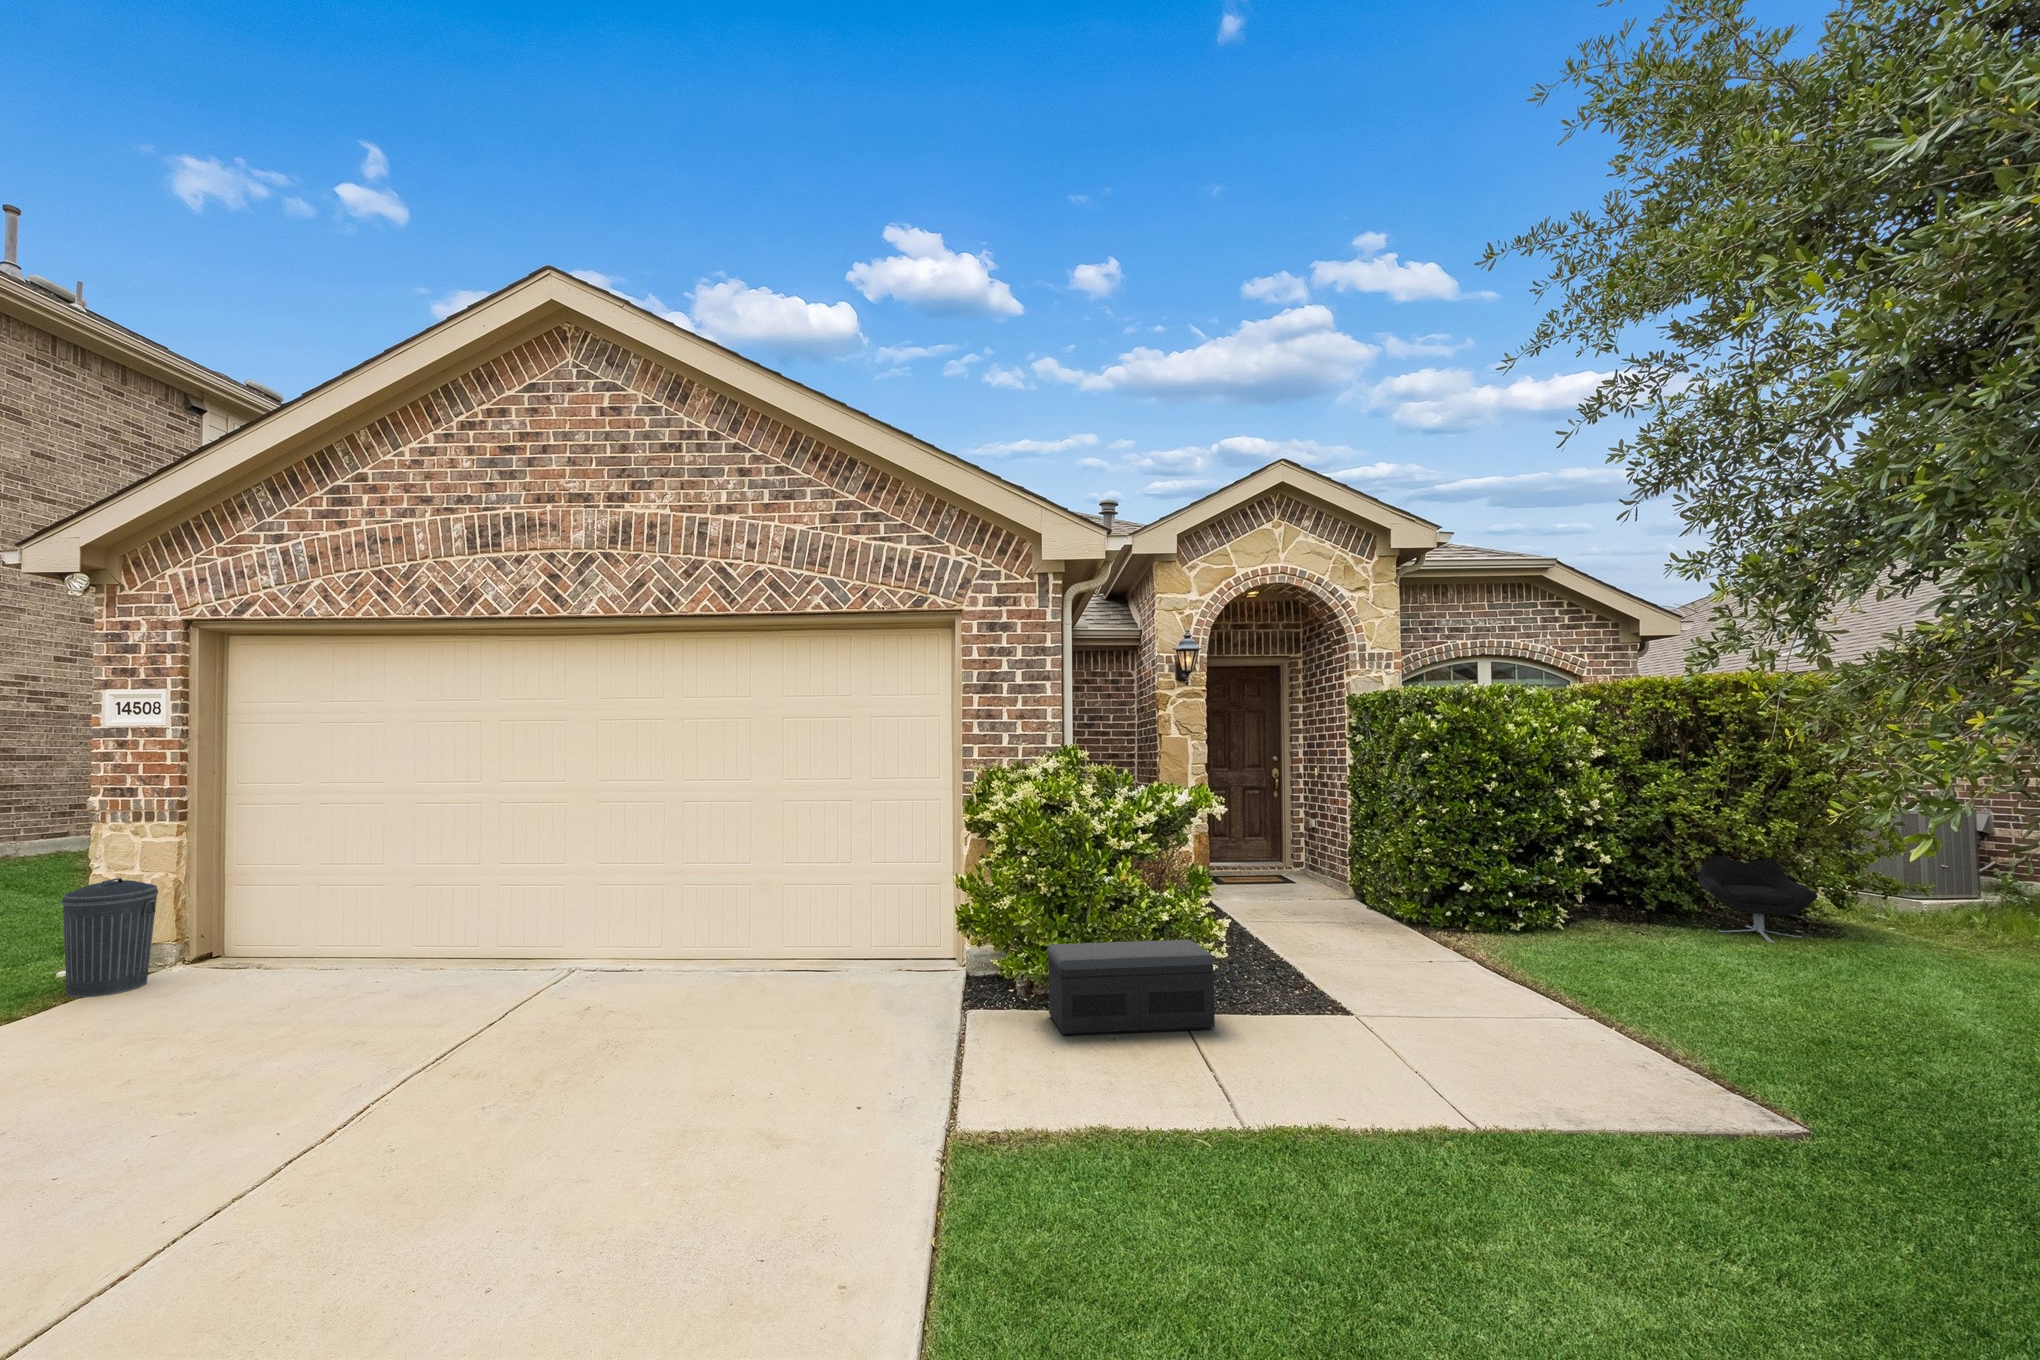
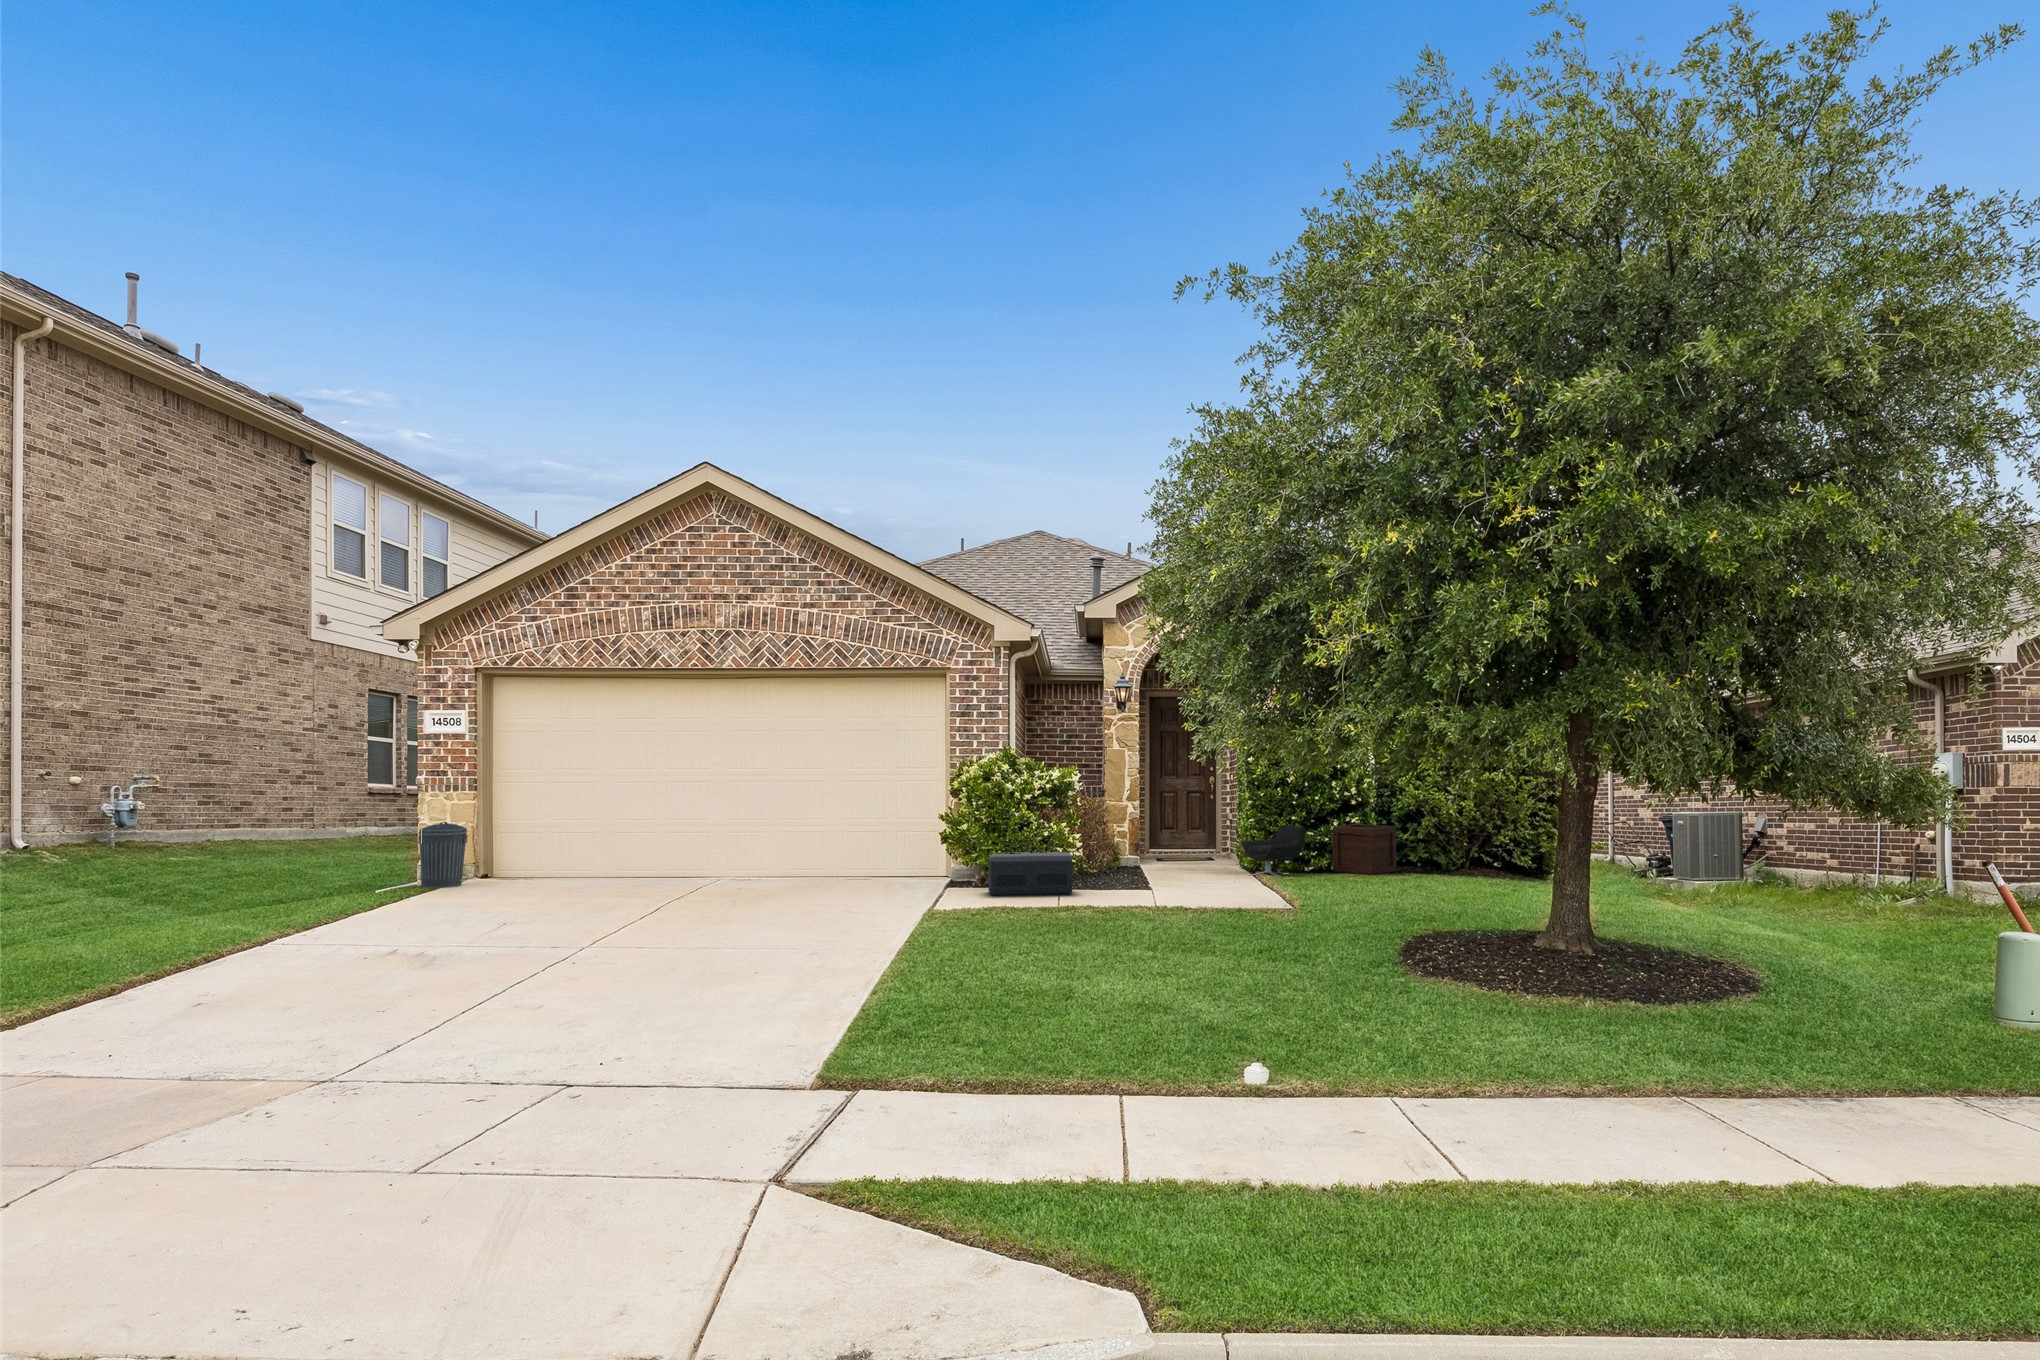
wooden crate: none [1561,854,1667,946] -> present [1332,824,1396,875]
lounge chair: present [1698,855,1818,943] -> present [1242,825,1306,876]

